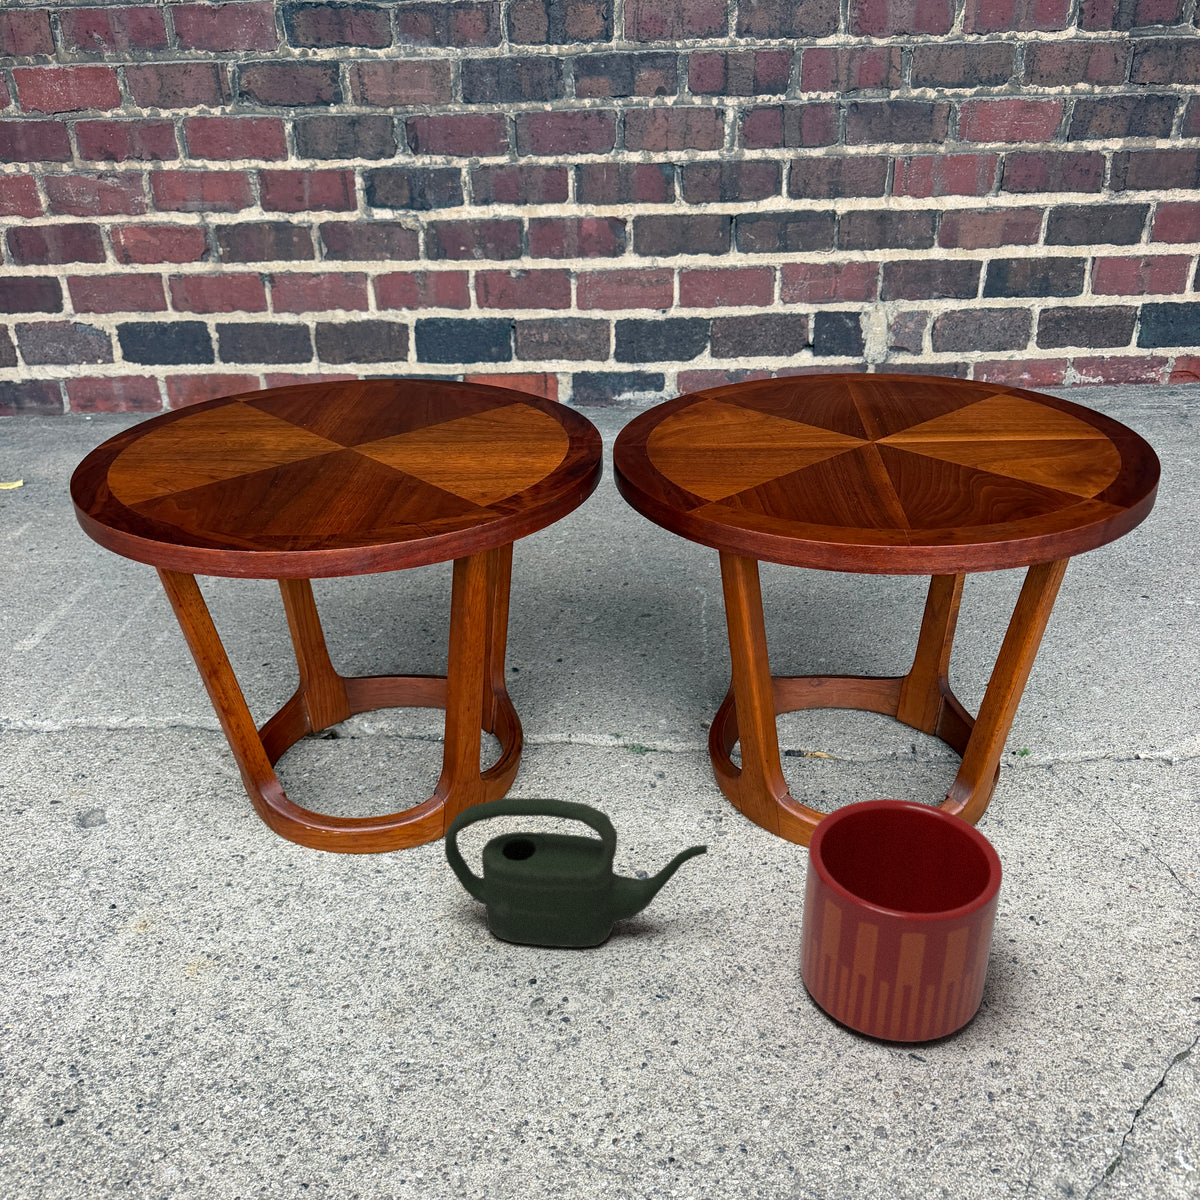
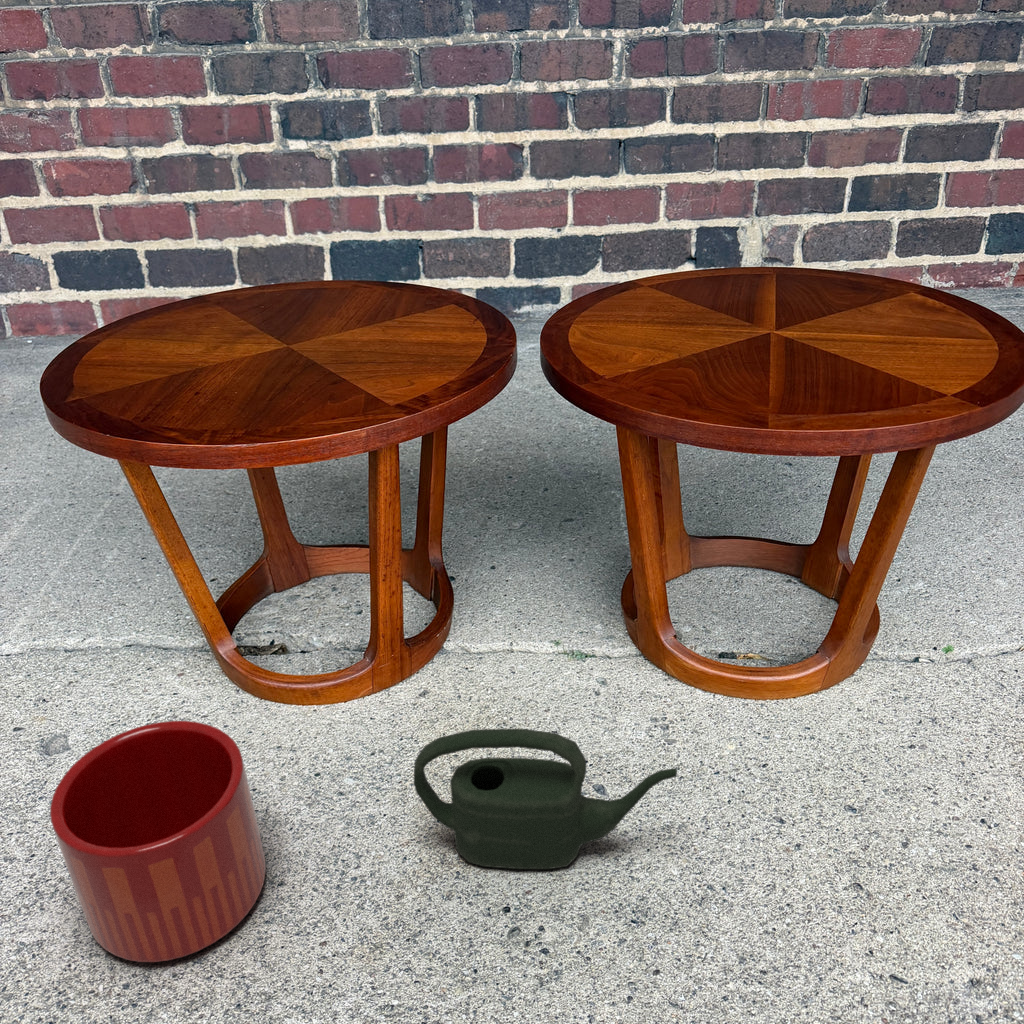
planter: present [800,799,1003,1042] -> present [50,721,266,962]

